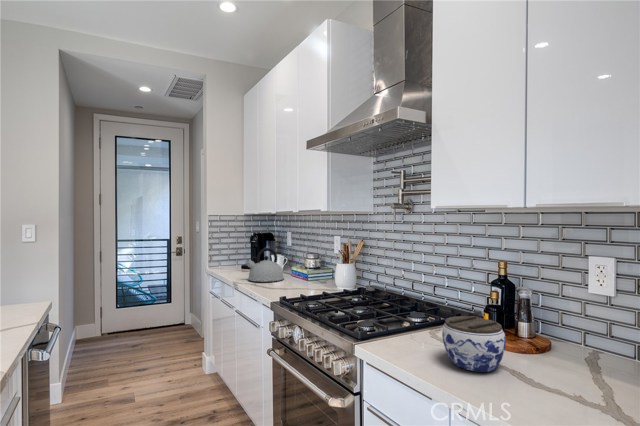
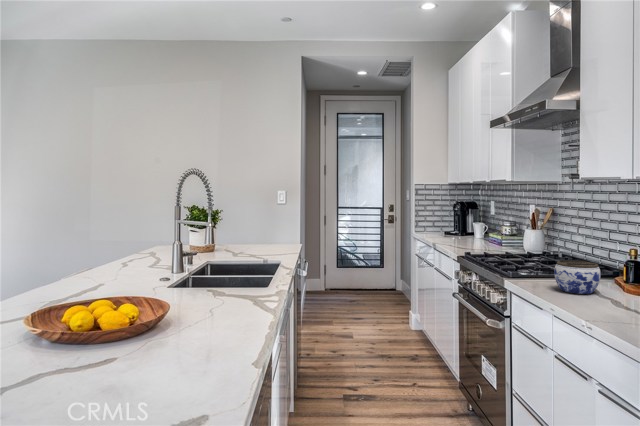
kettle: present [245,248,284,282] -> none [443,215,479,244]

